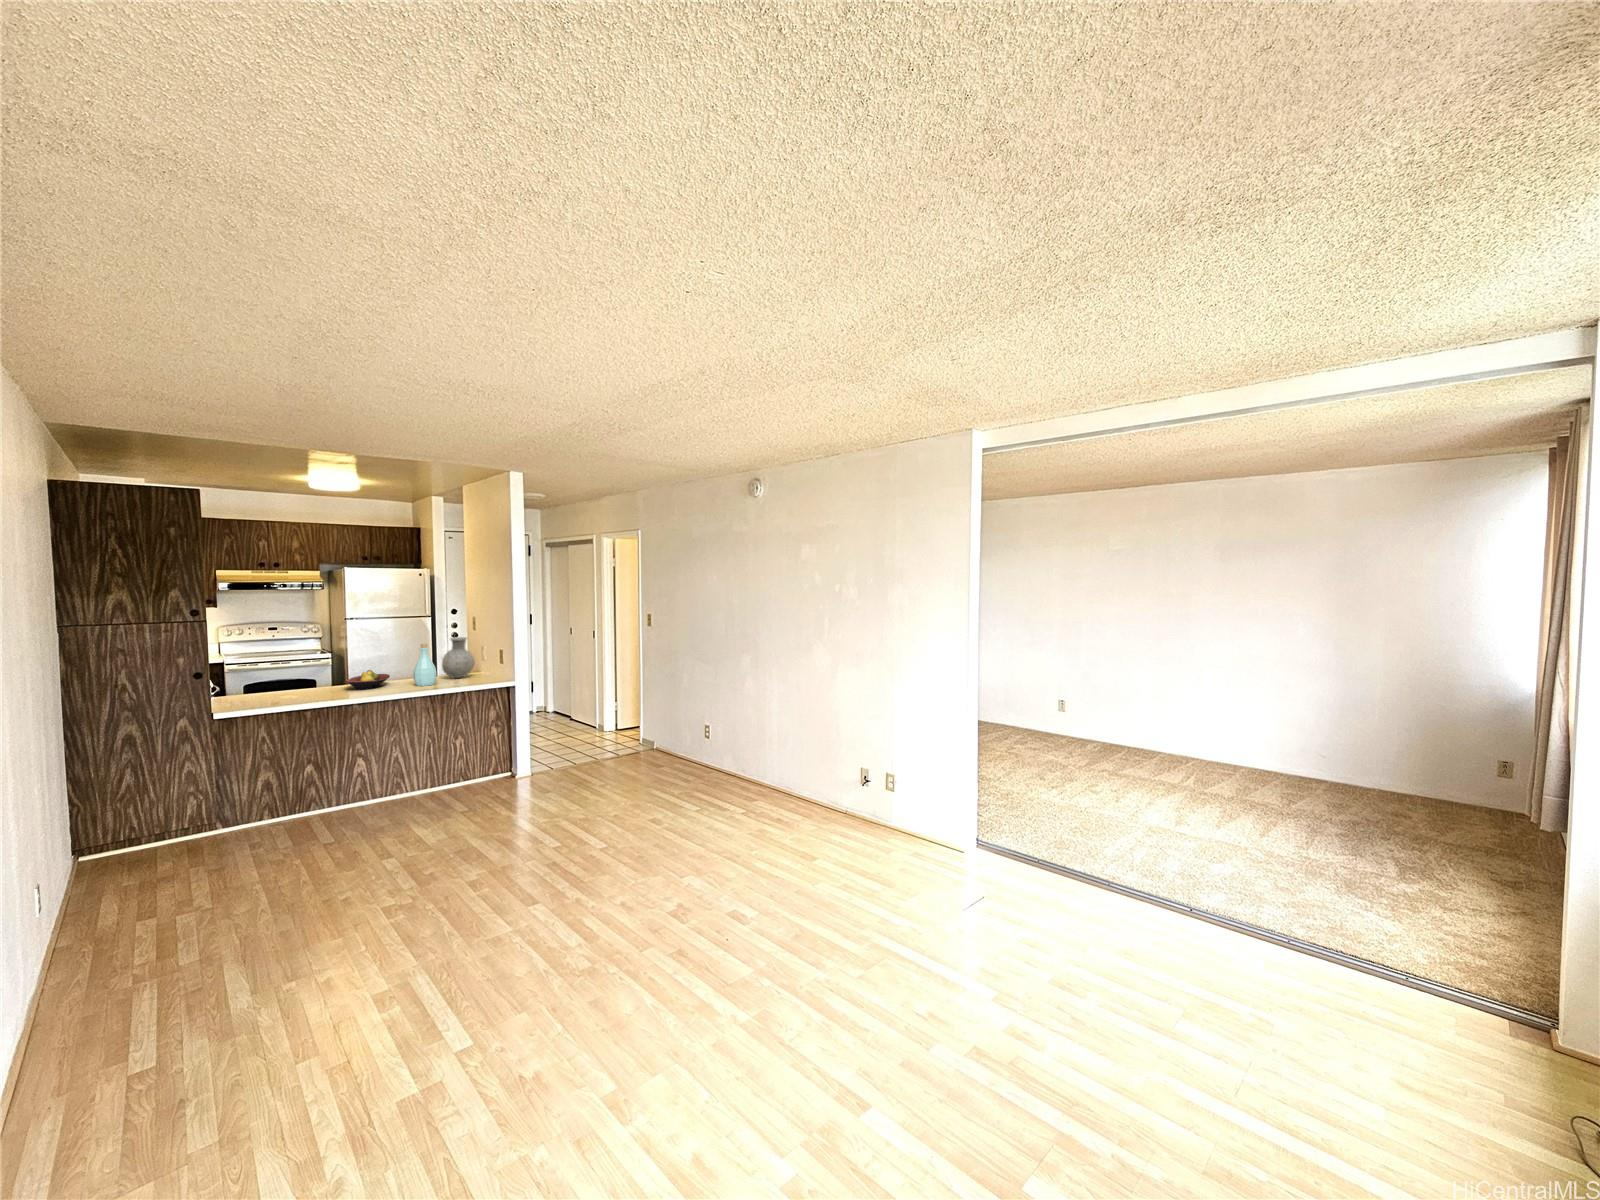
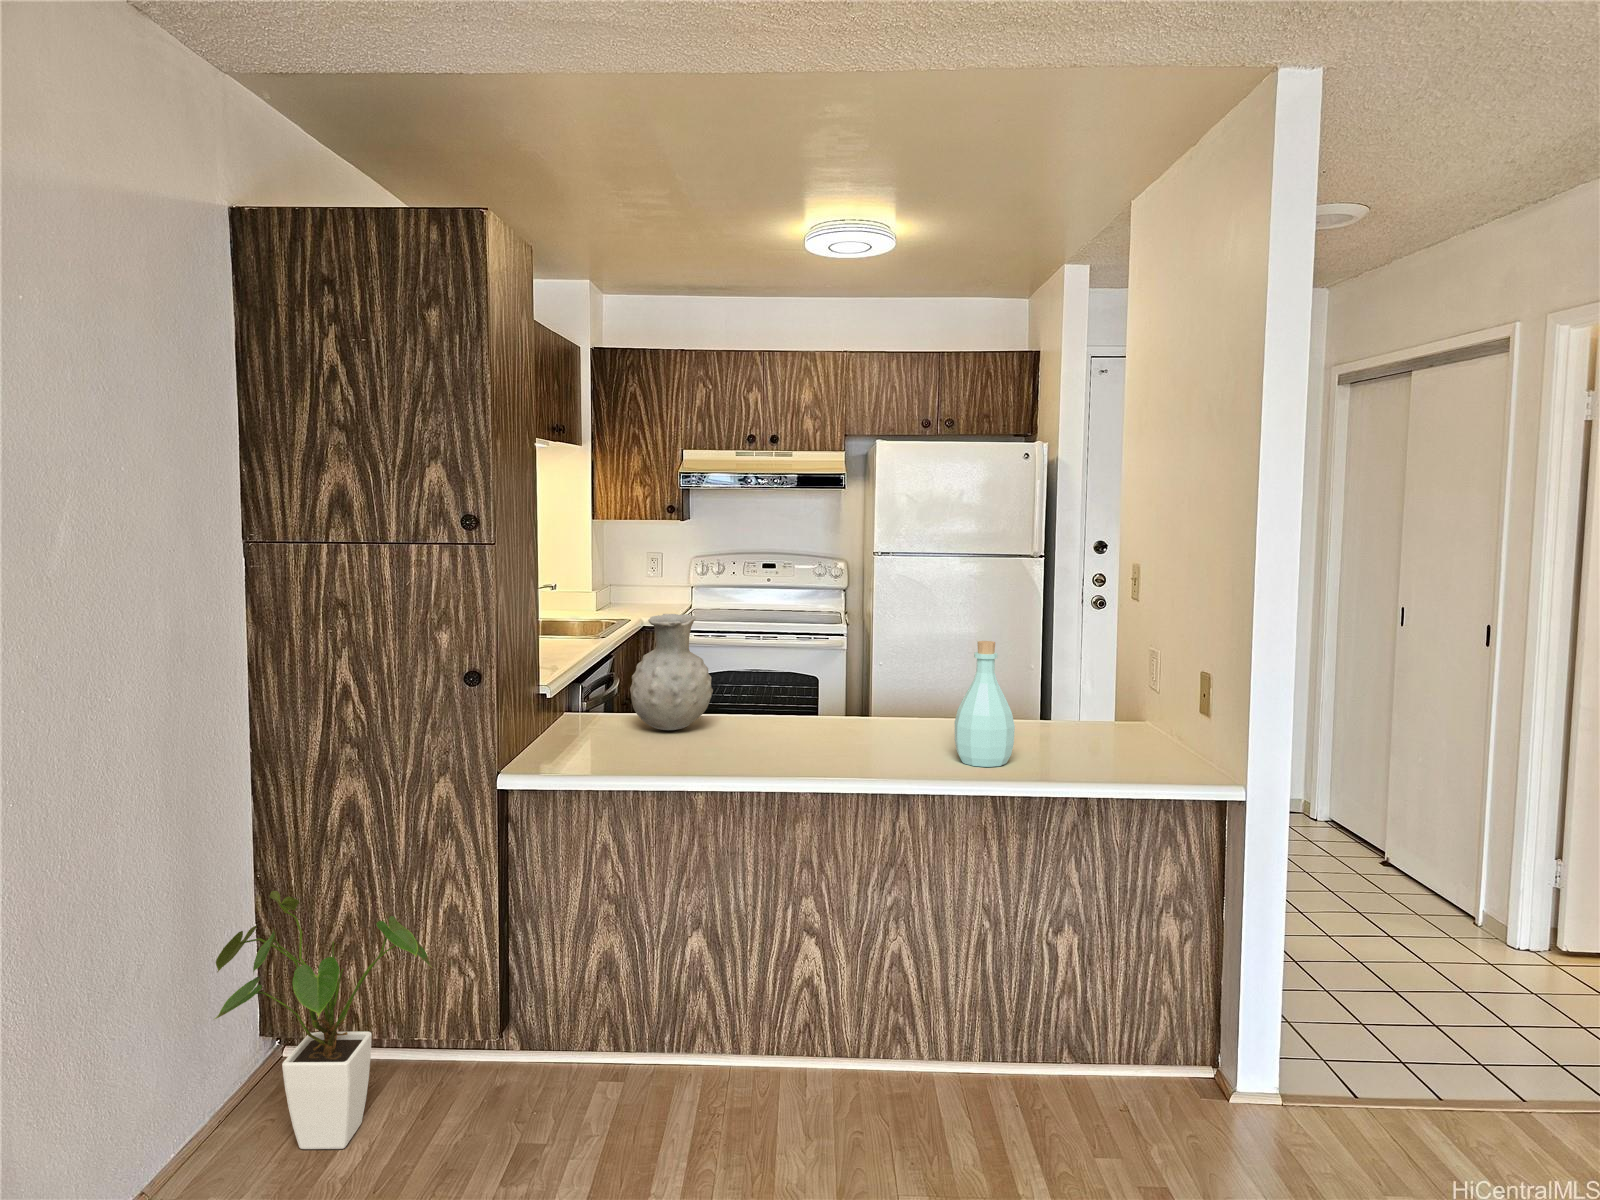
vase: present [442,637,475,678] -> present [630,614,713,730]
fruit bowl: present [346,670,390,690] -> none [799,694,907,751]
house plant: none [78,767,199,872] -> present [215,891,432,1149]

